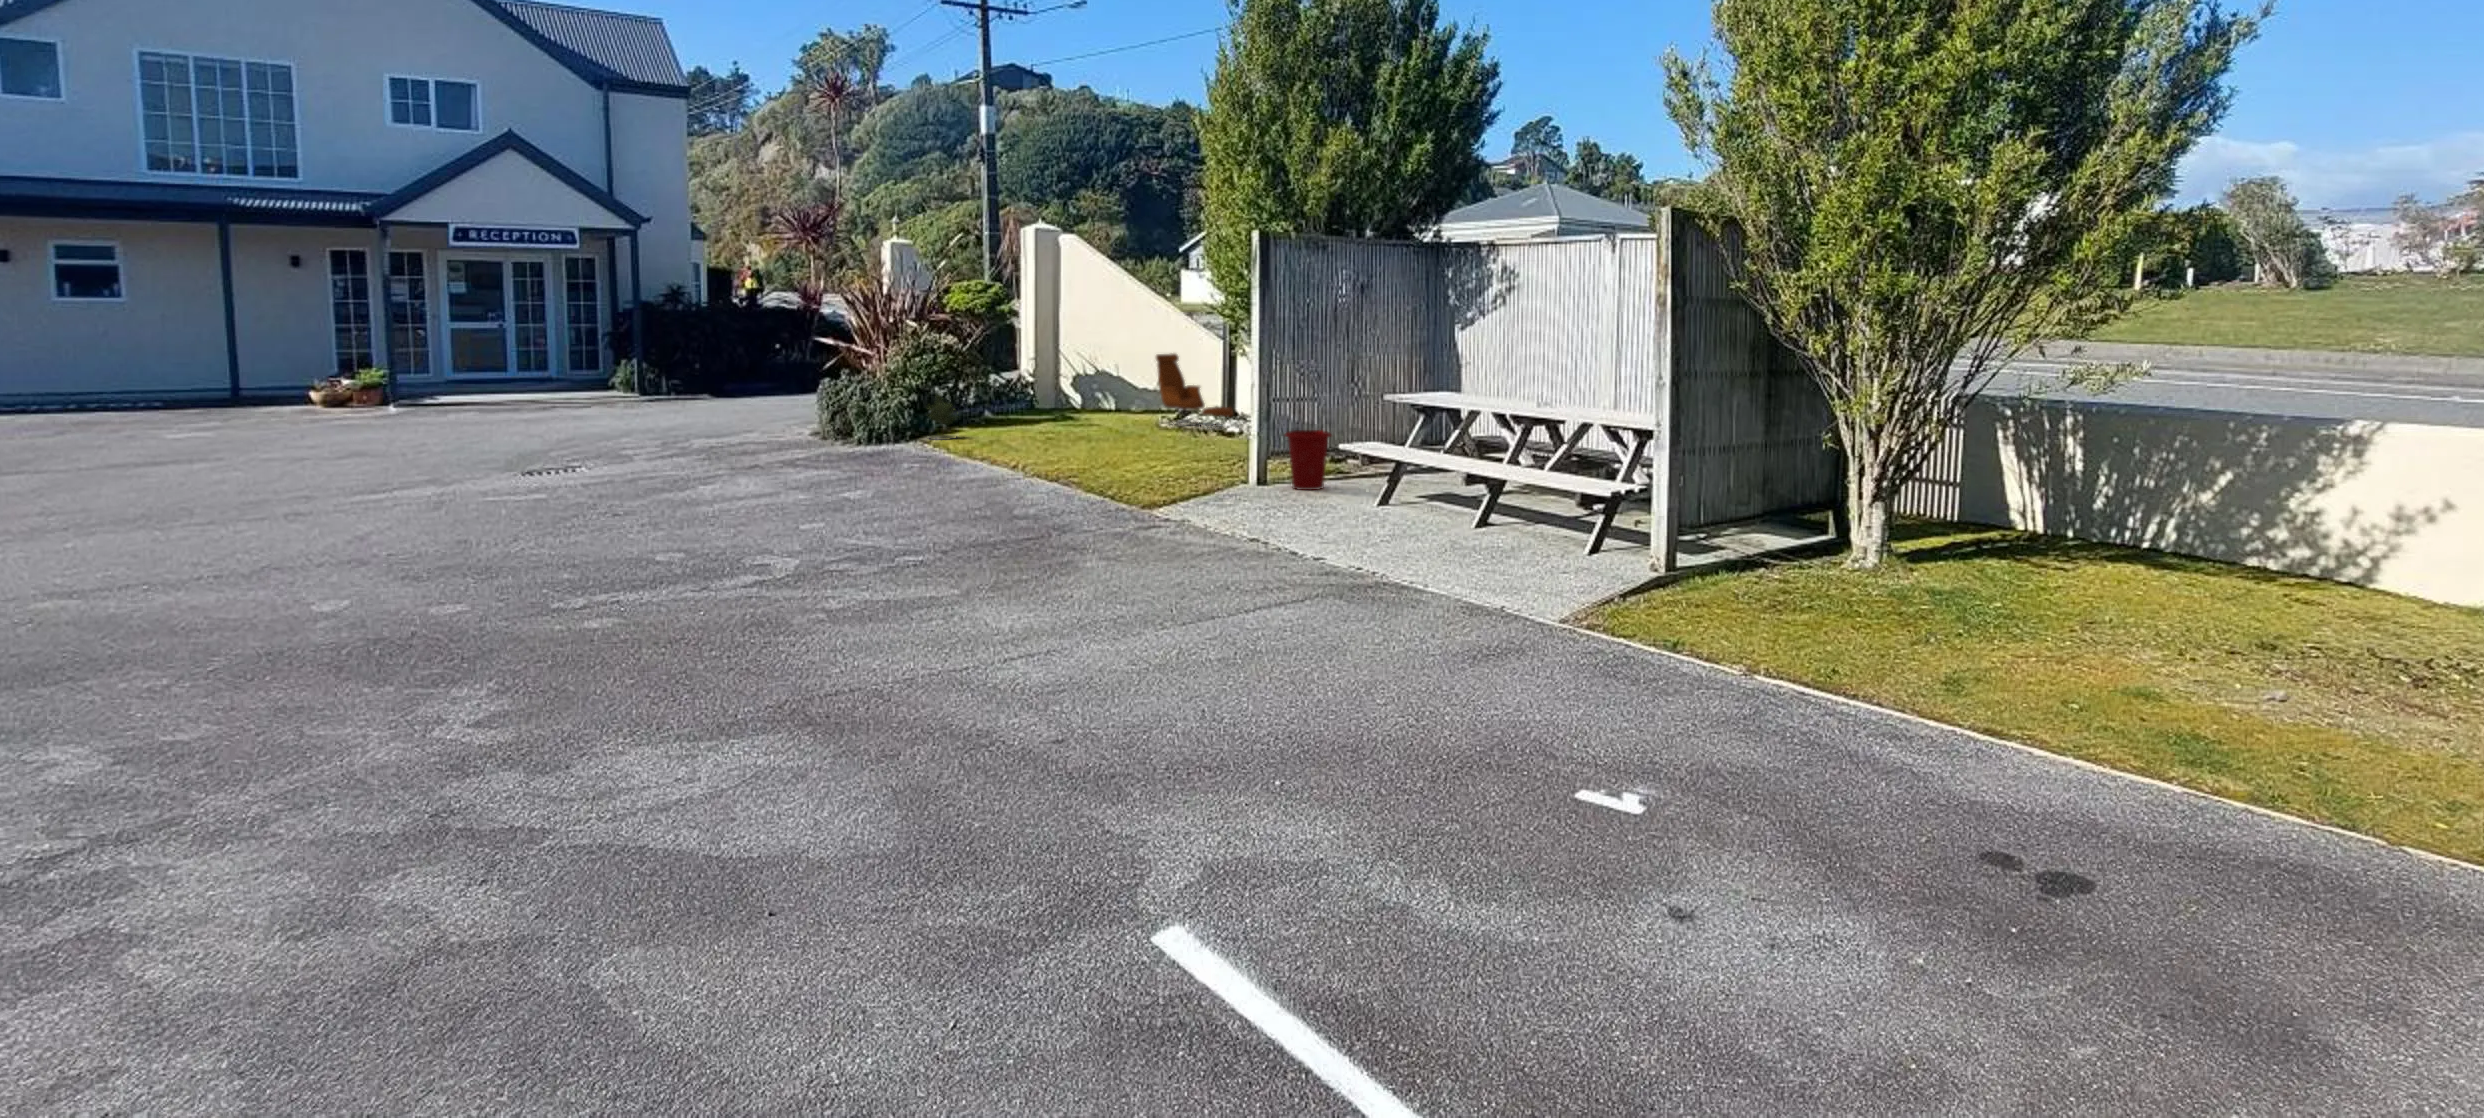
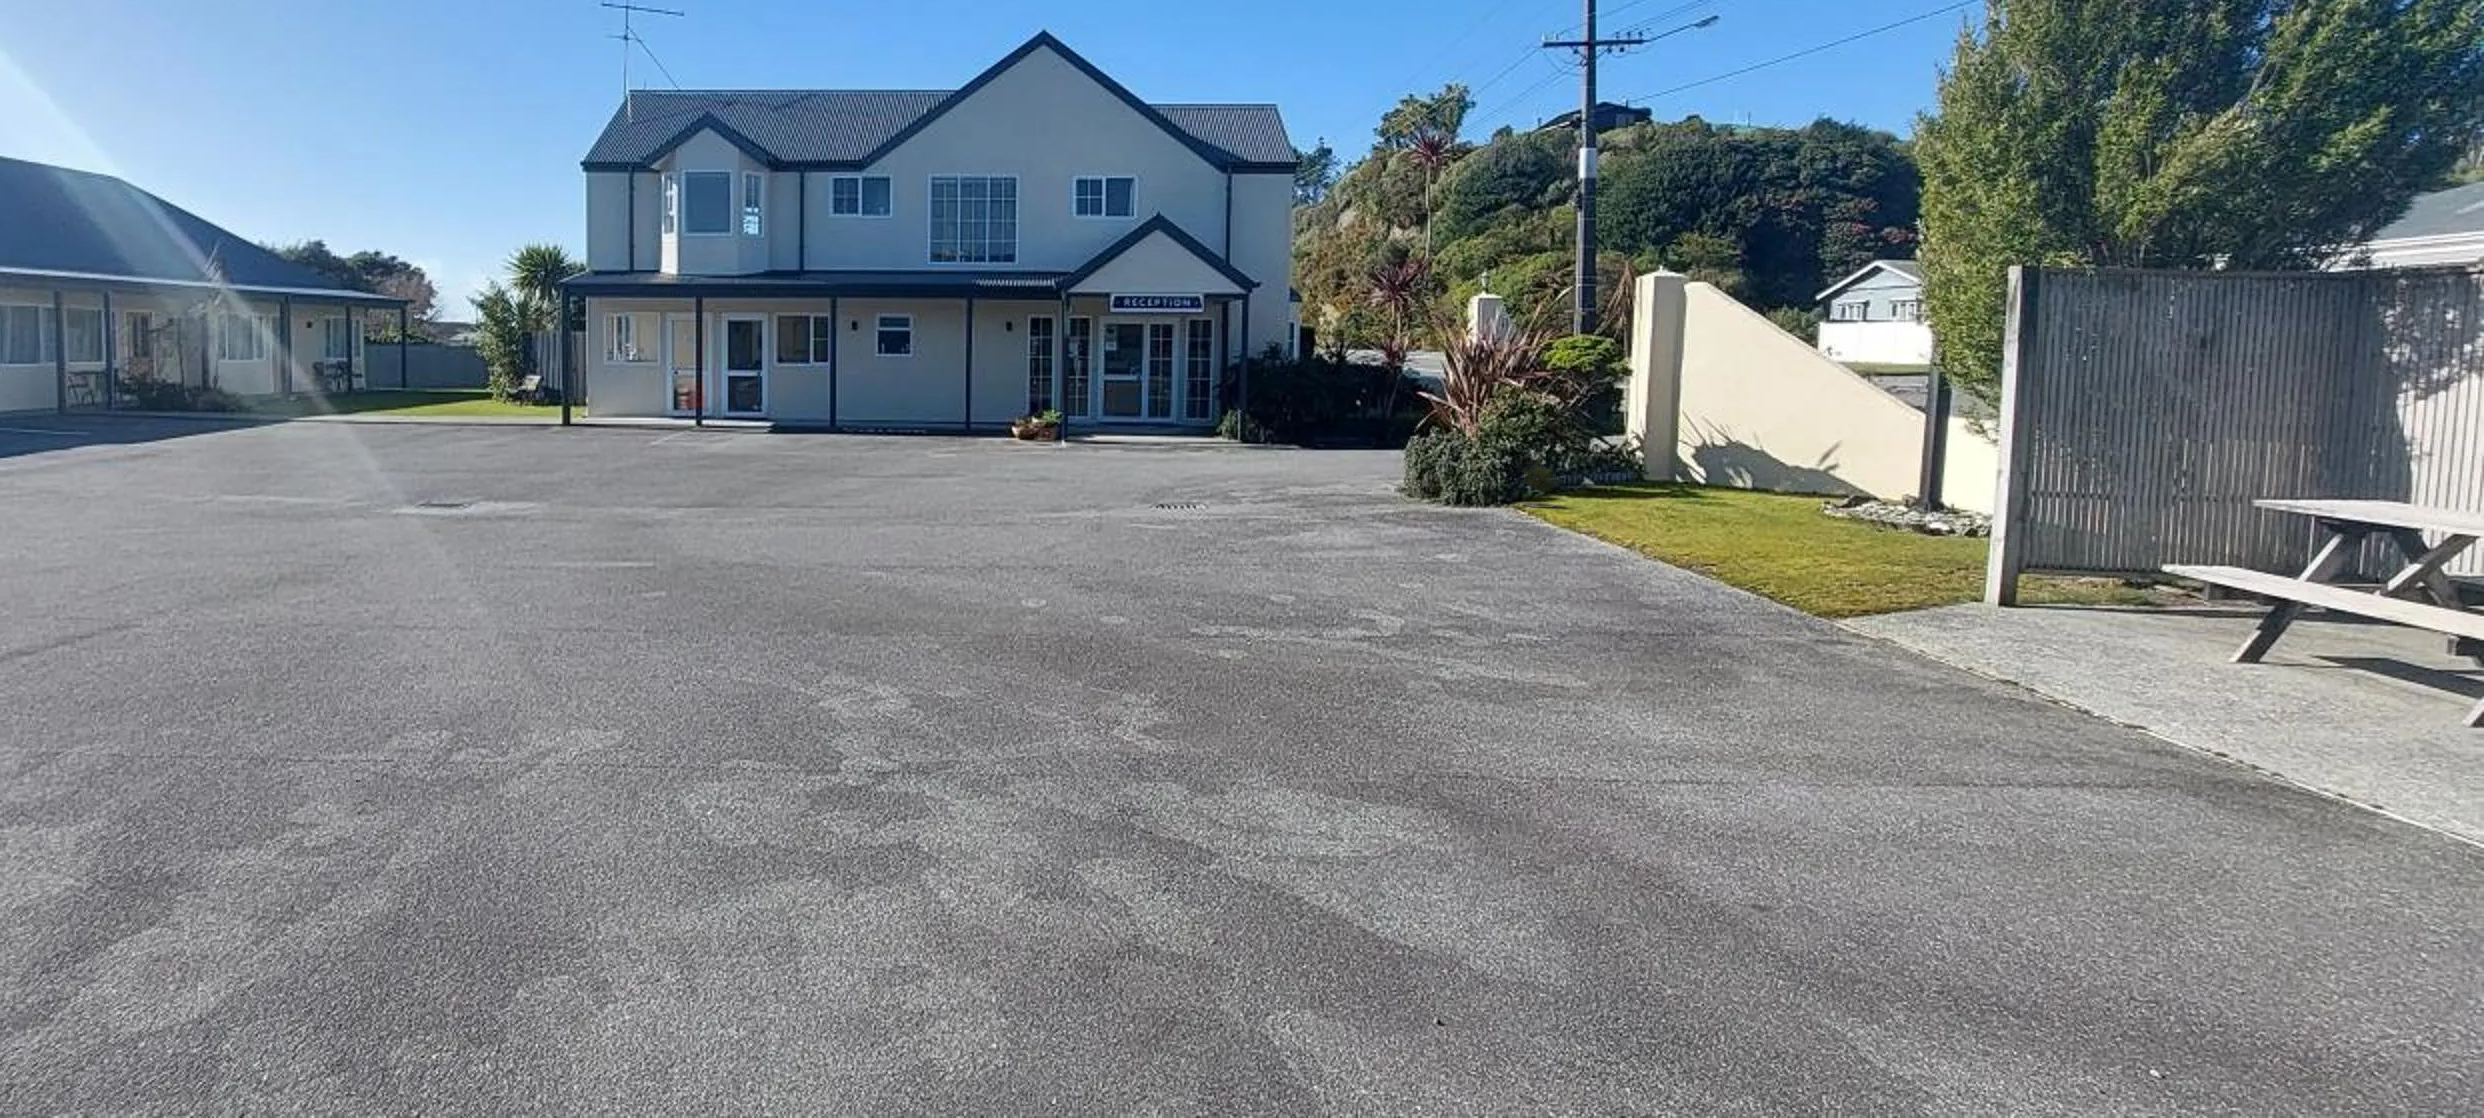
lounge chair: present [1156,353,1233,427] -> none [1816,424,1931,524]
waste bin: present [1285,430,1331,490] -> none [2050,534,2142,623]

